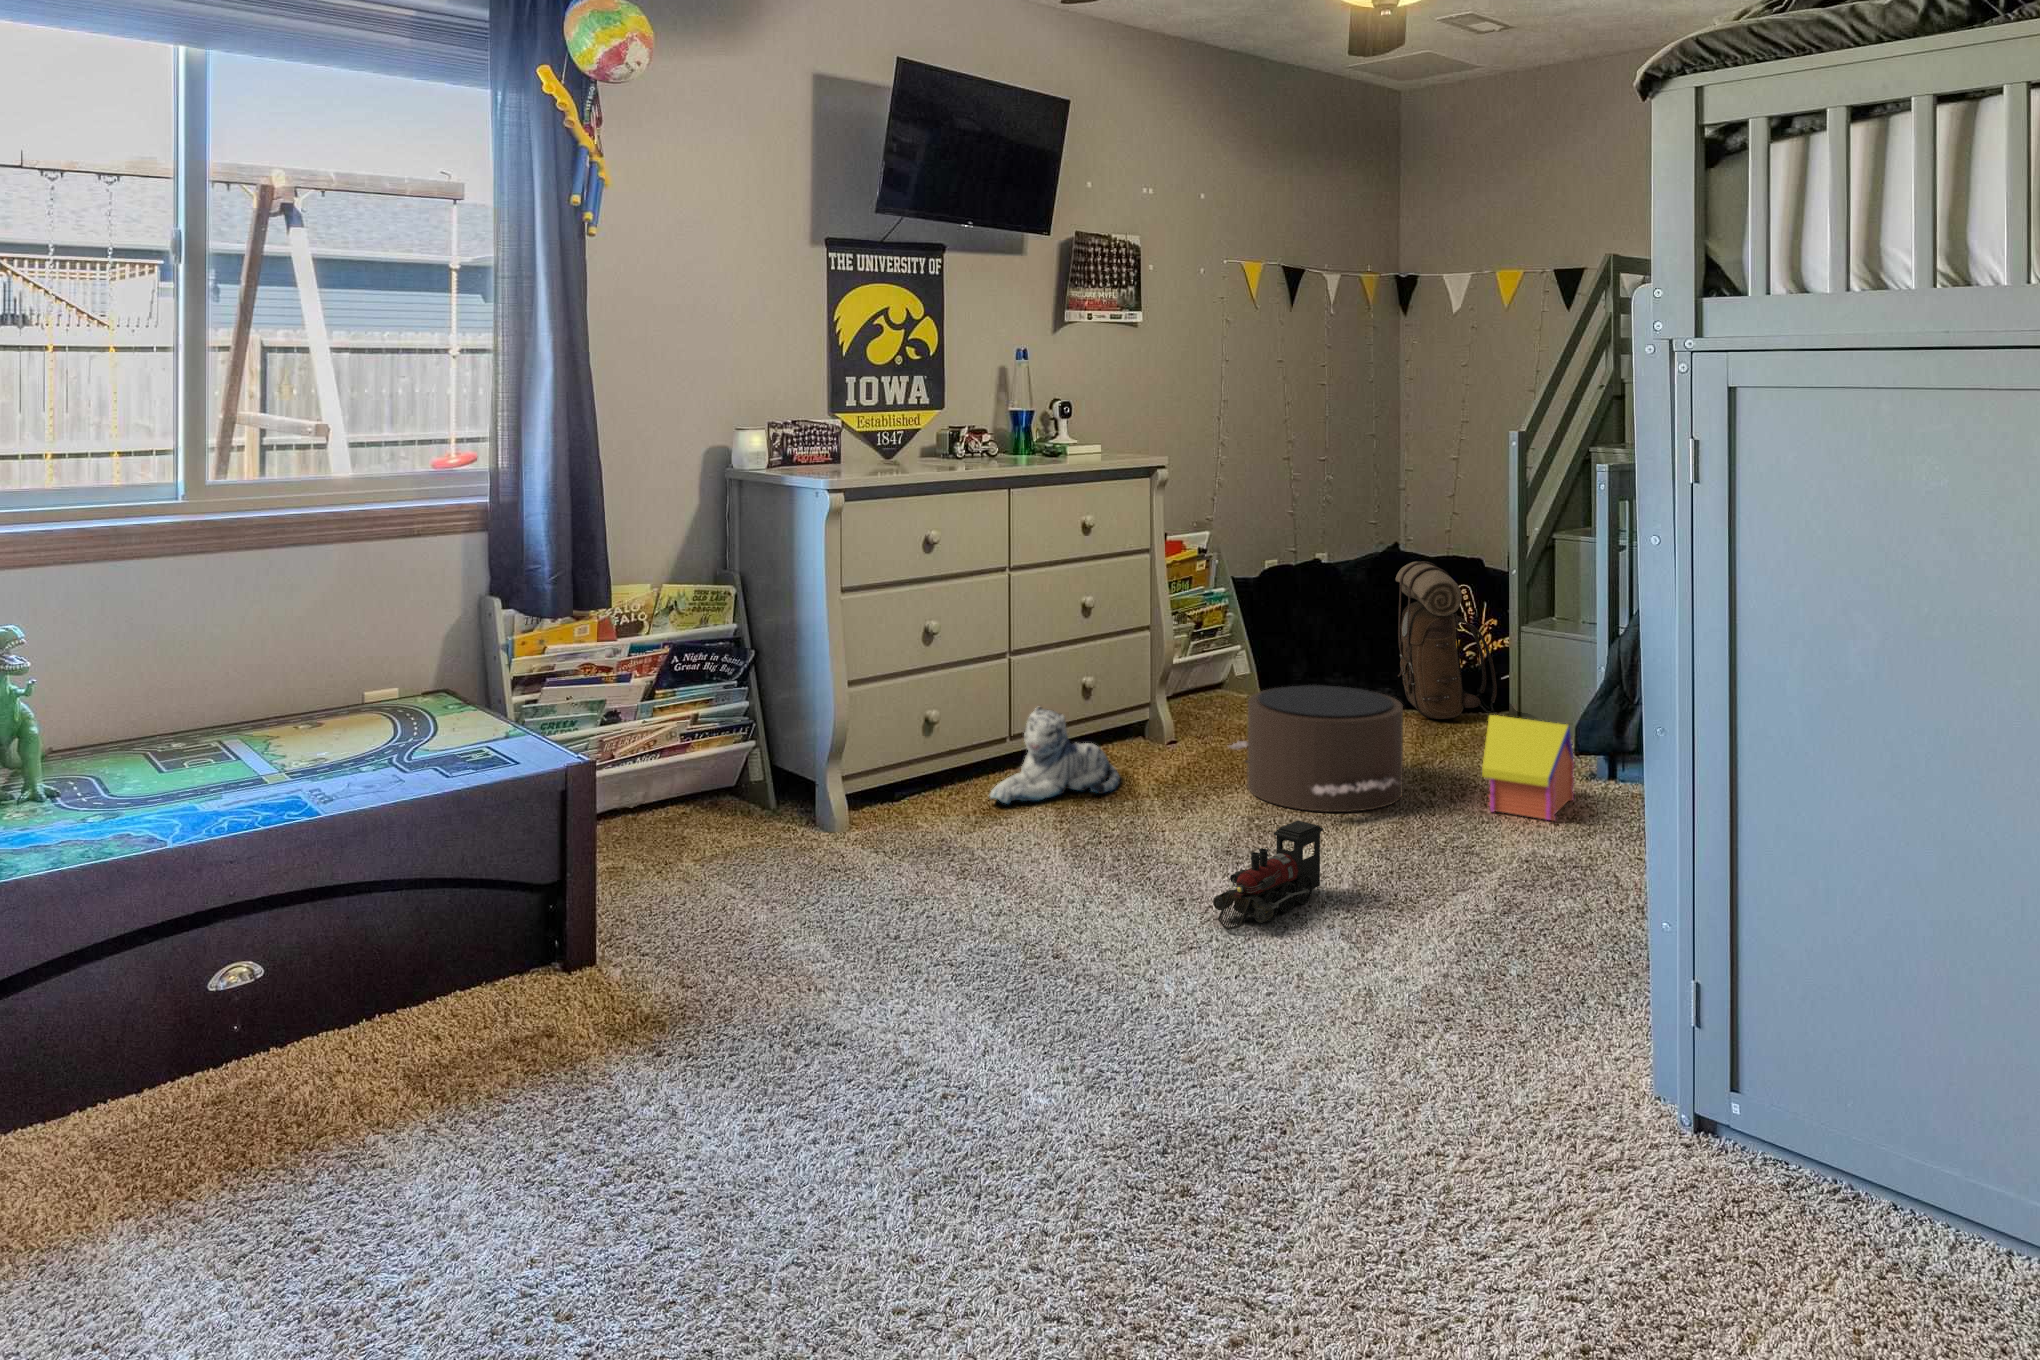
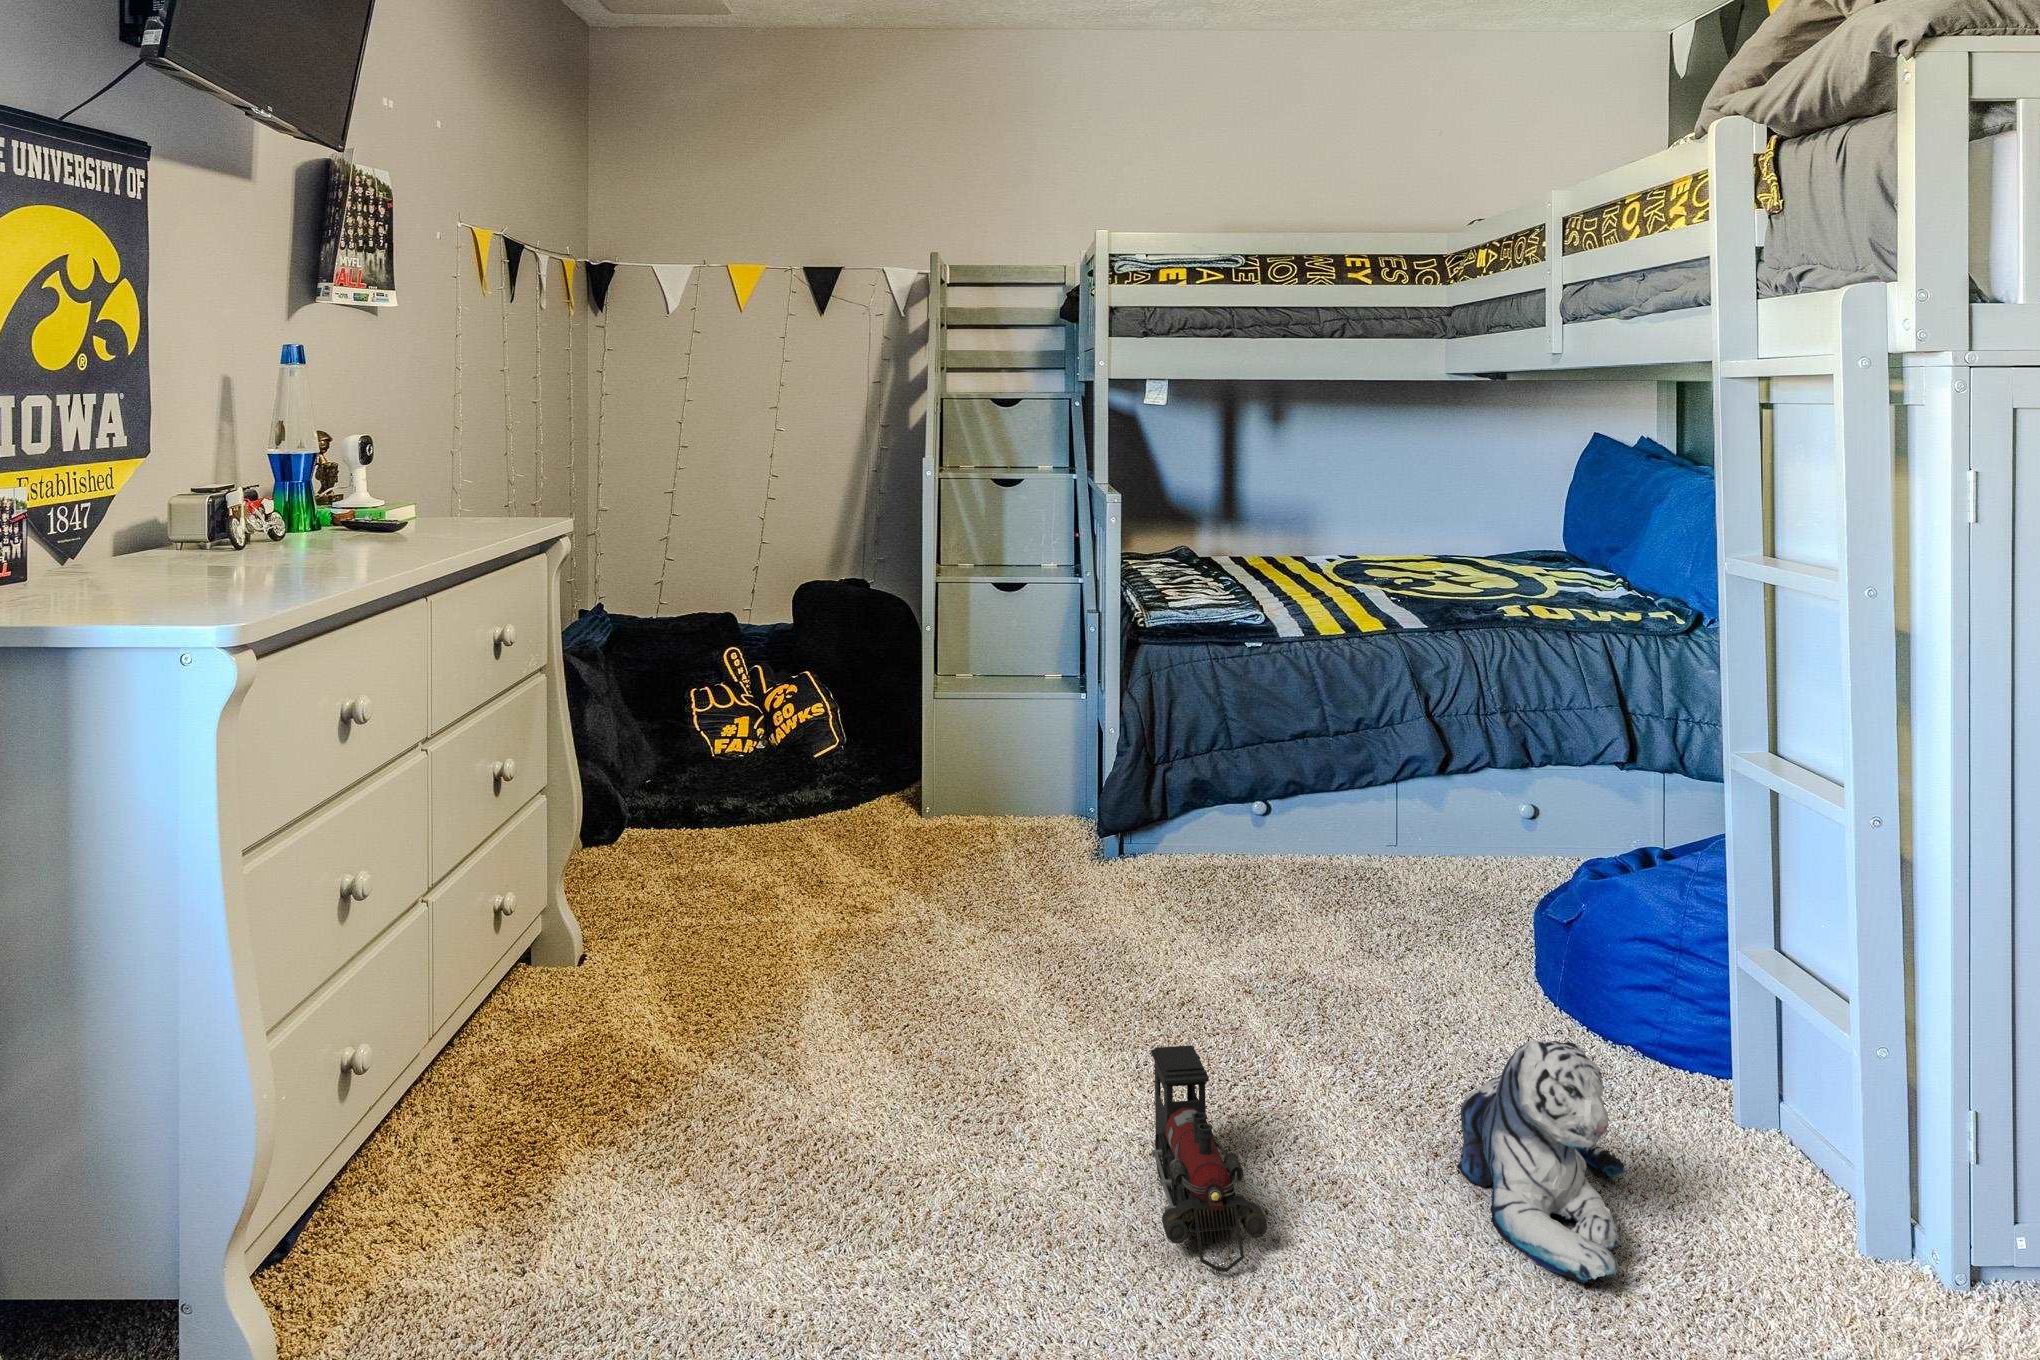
backpack: present [1396,561,1497,719] -> none [753,630,910,838]
pouf: present [1229,685,1403,812] -> none [740,820,1046,1026]
plush toy: present [990,707,1120,804] -> present [1457,1041,1625,1283]
toy house: present [1482,715,1575,821] -> none [1083,808,1204,945]

